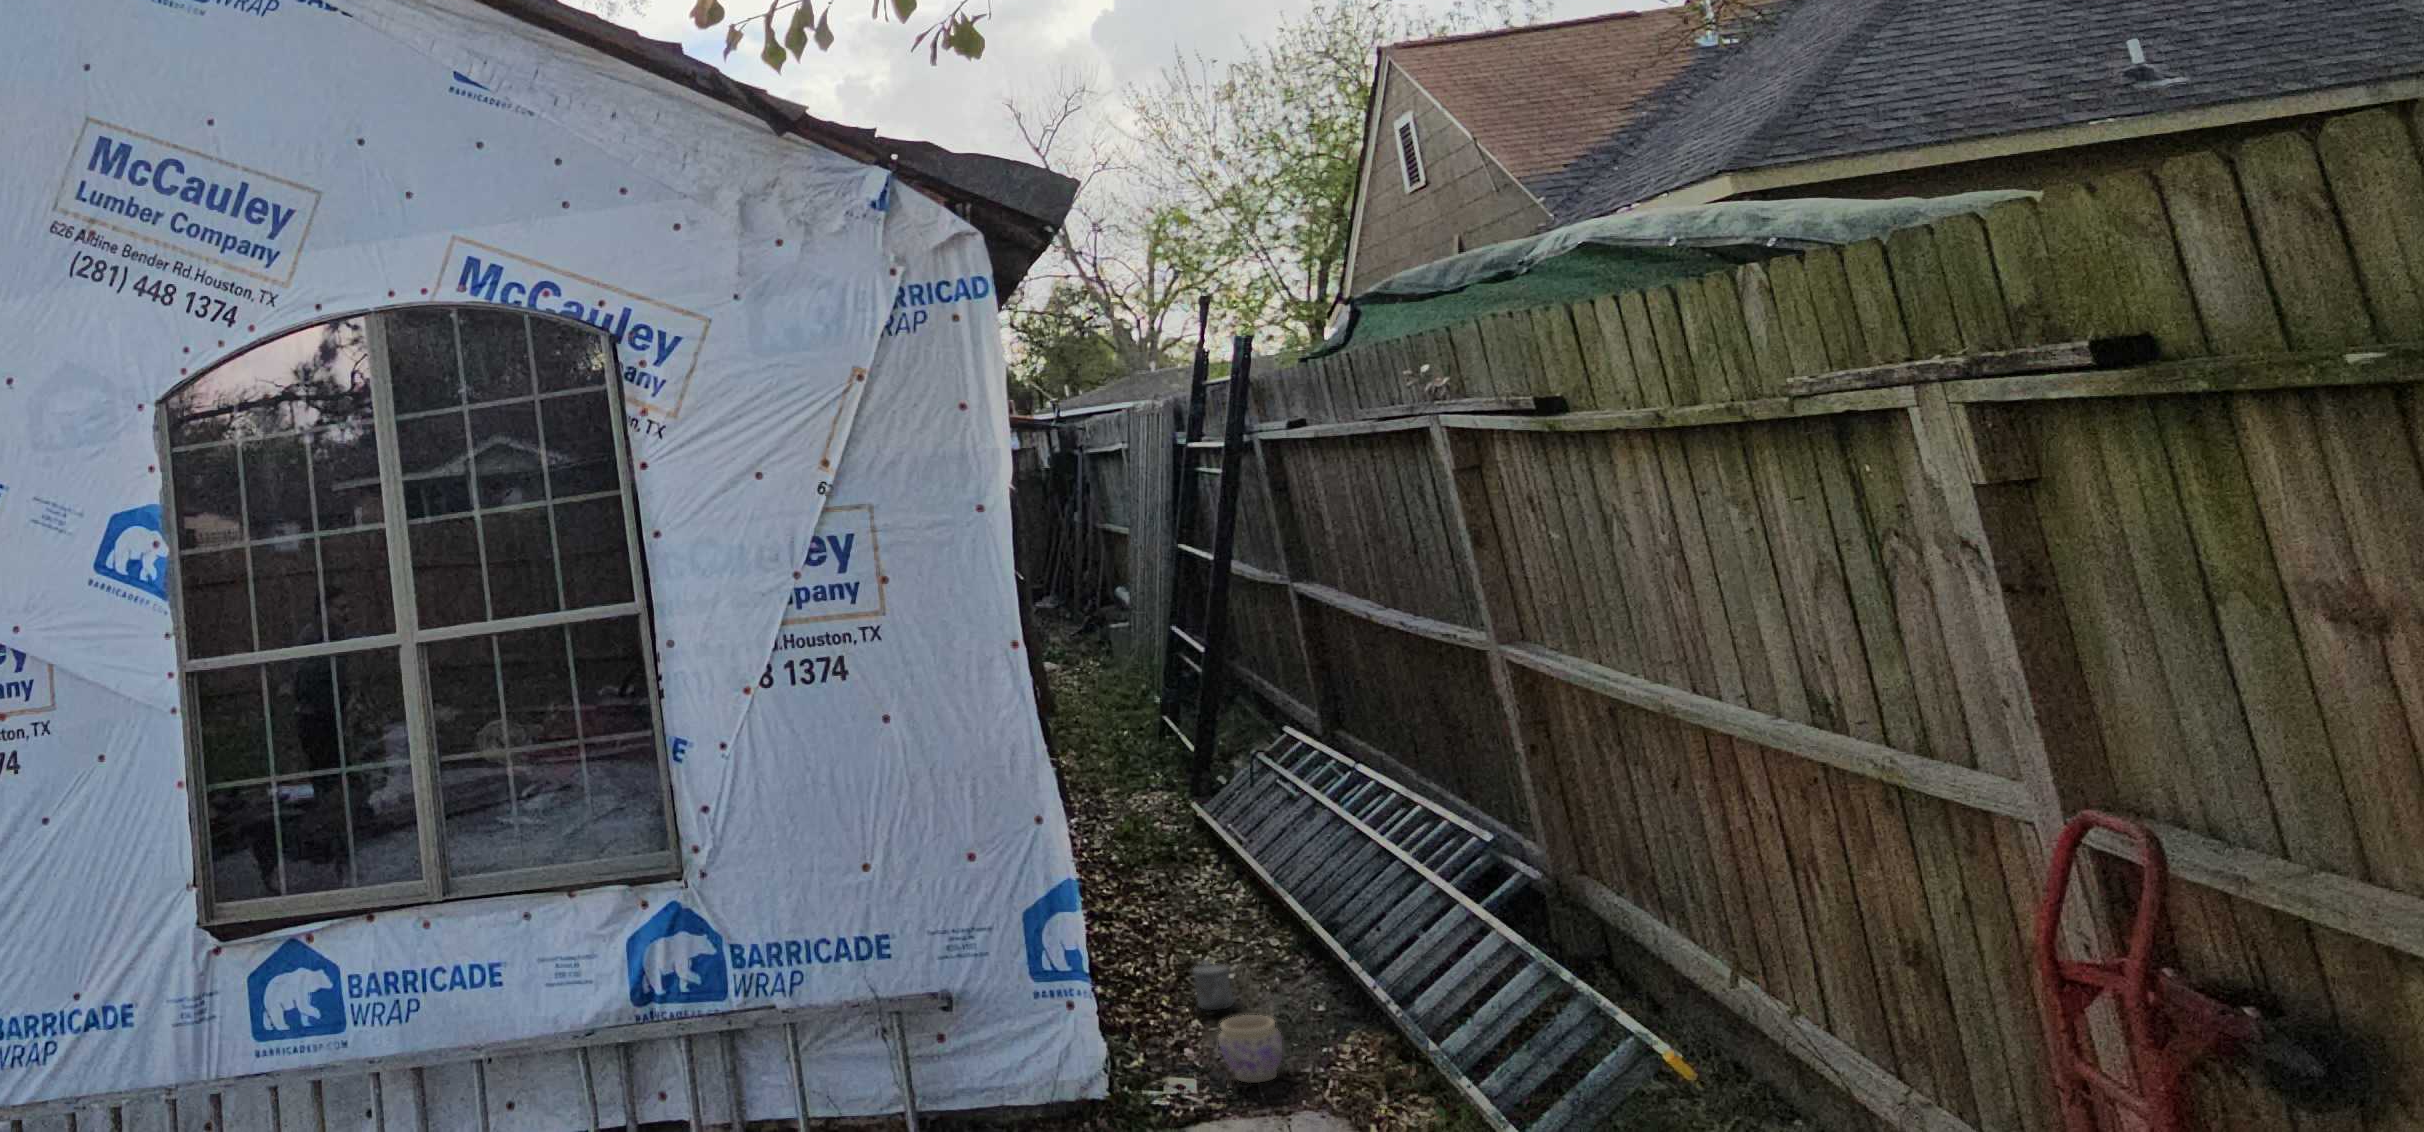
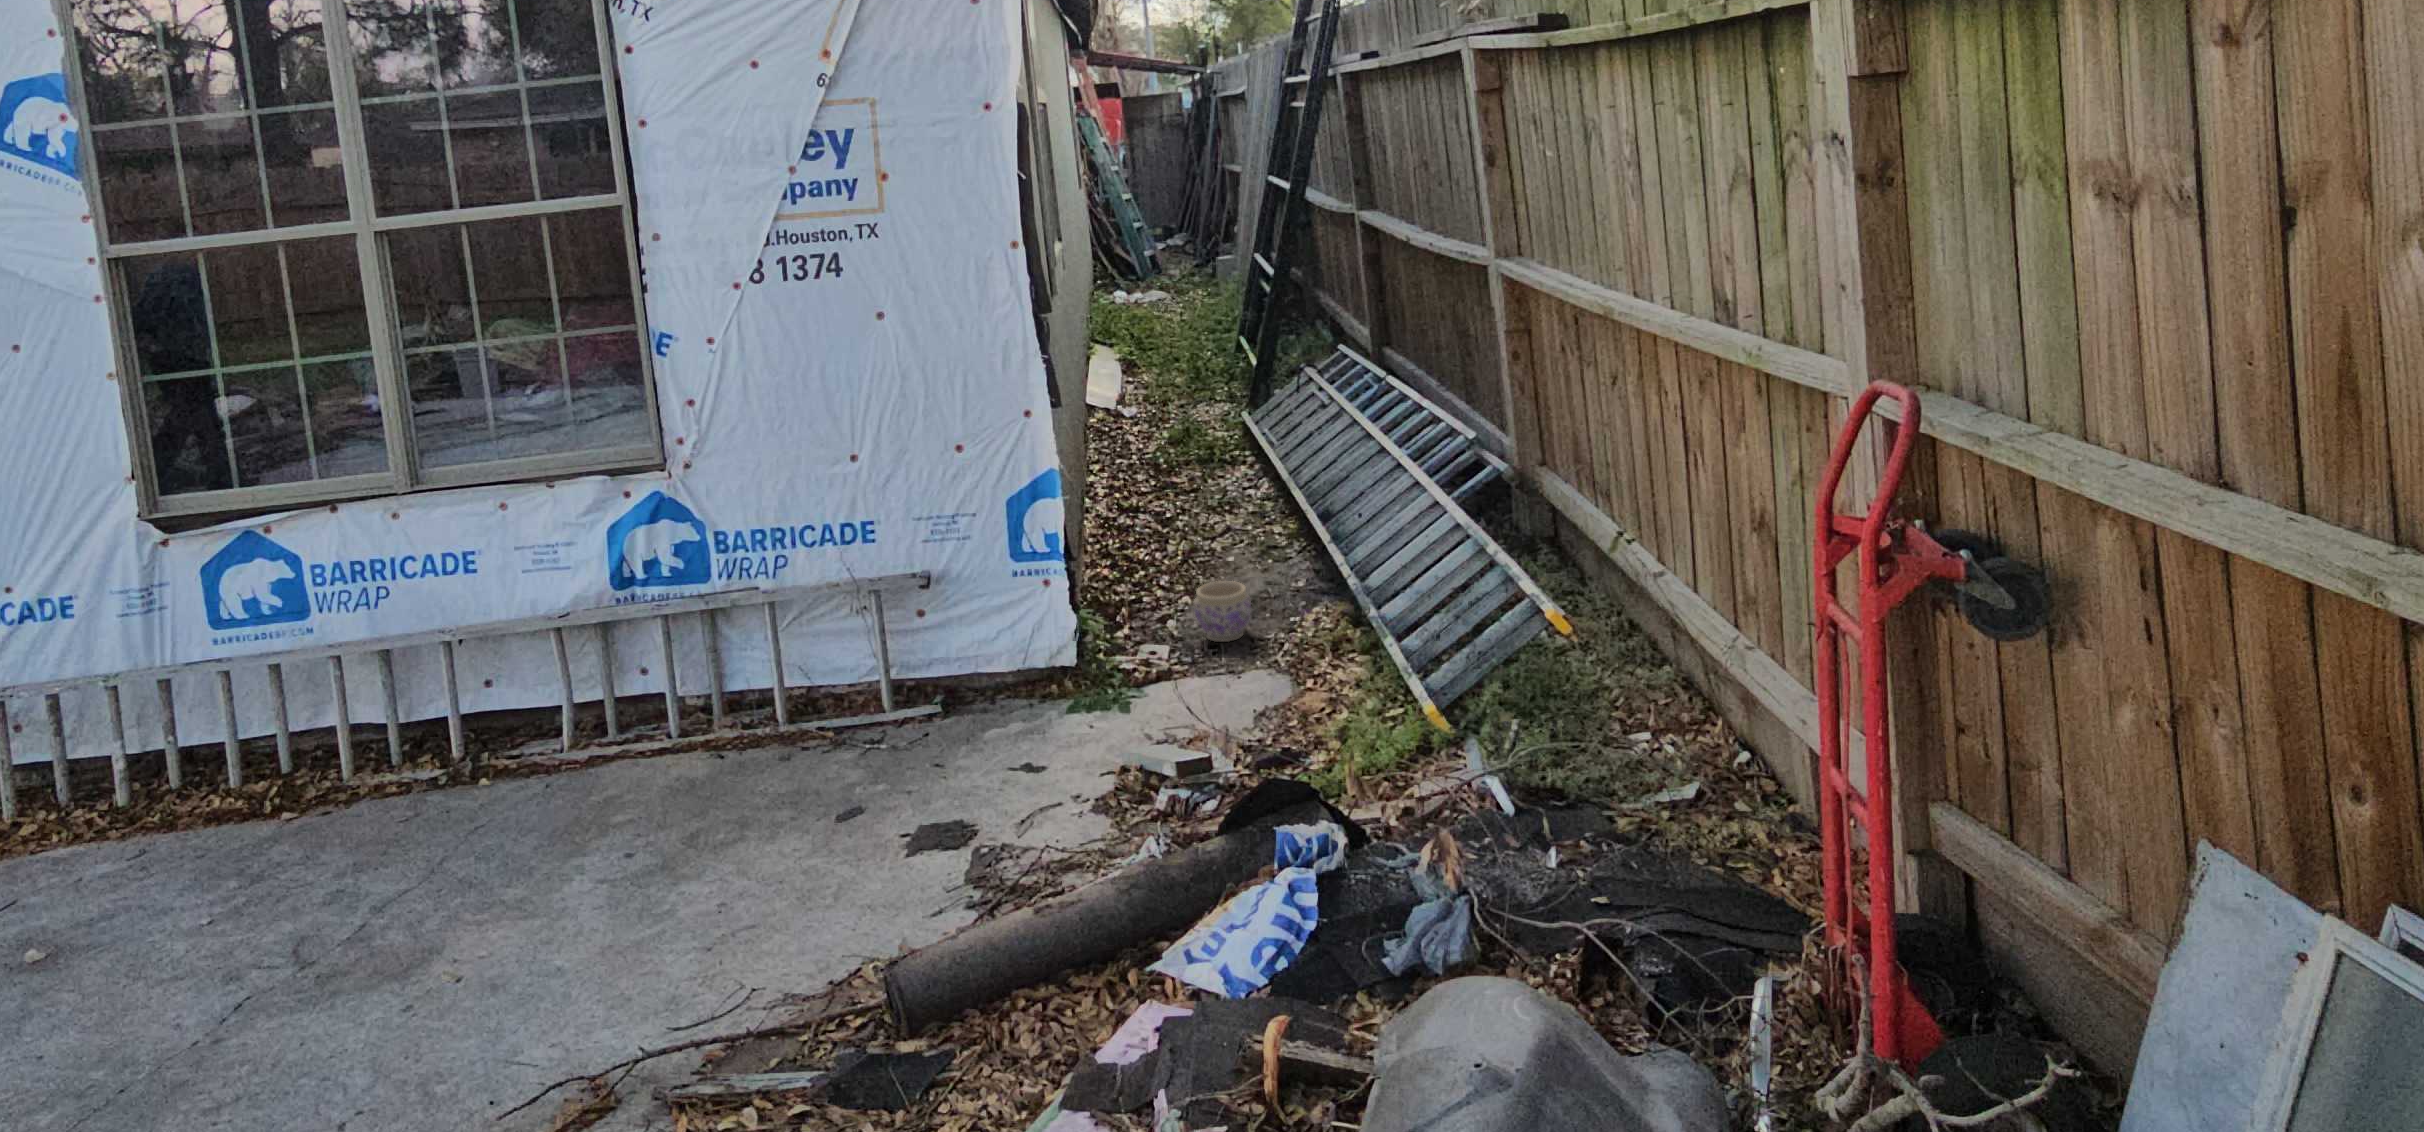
watering can: present [1193,960,1234,1010] -> none [1184,518,1221,565]

